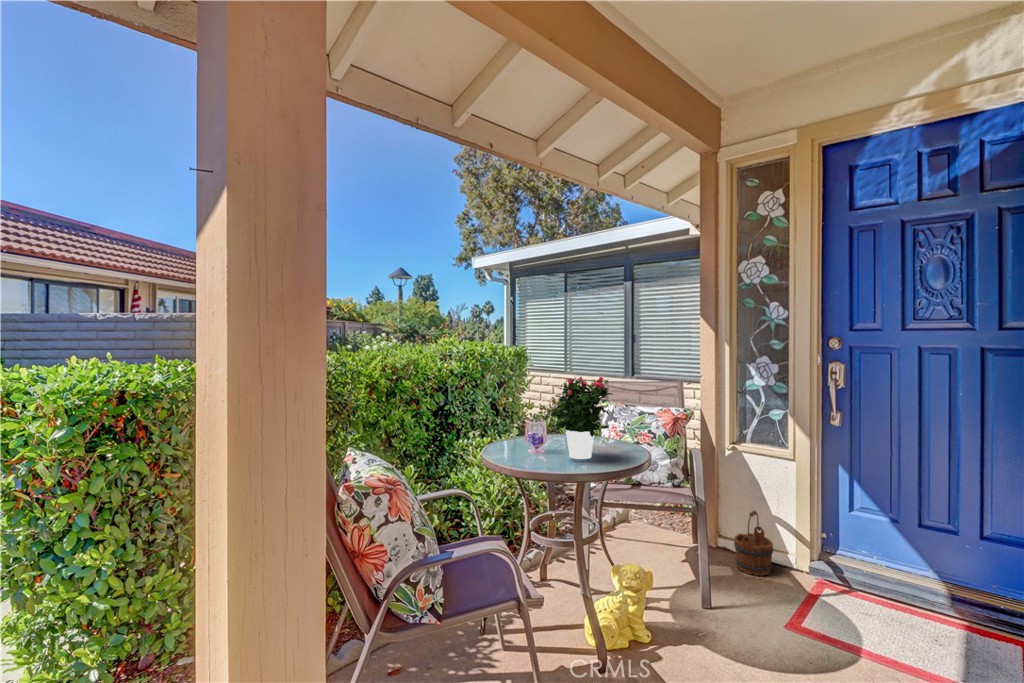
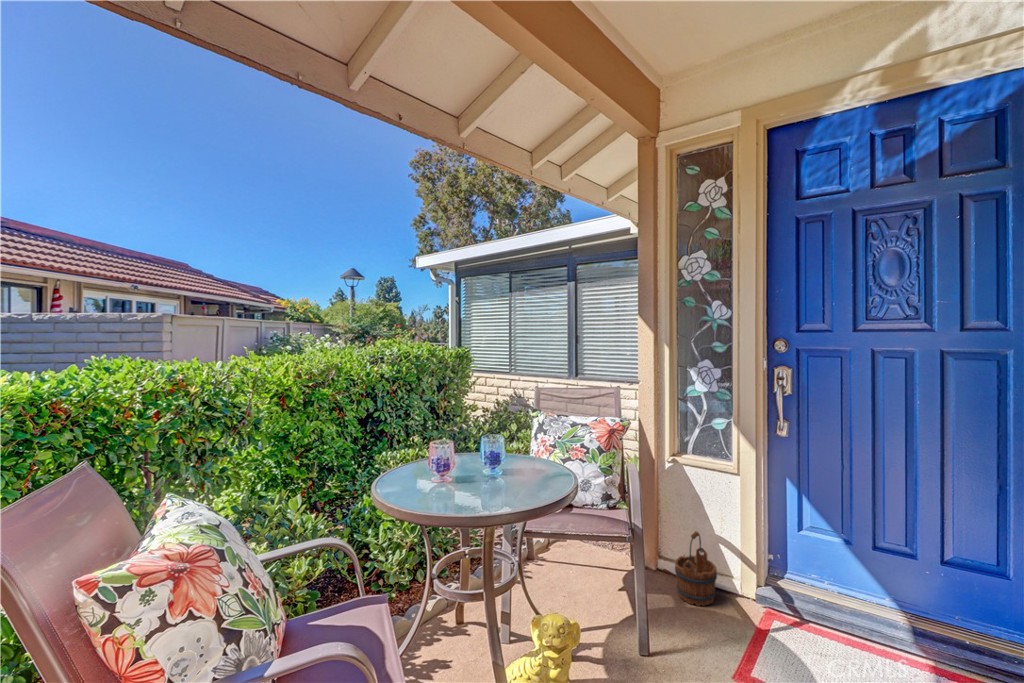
potted flower: present [551,377,613,459] -> none [456,389,533,490]

